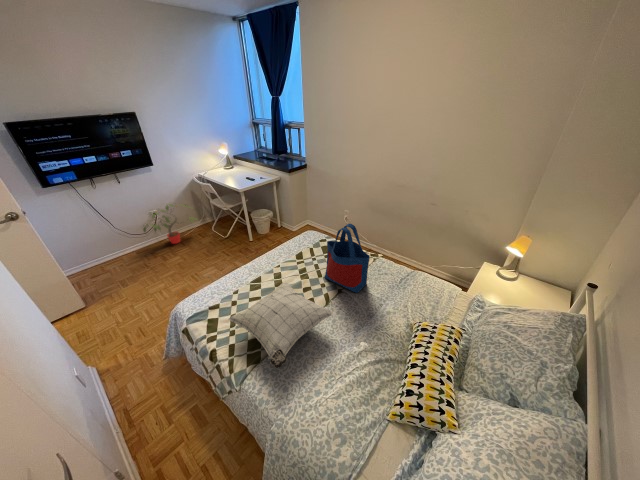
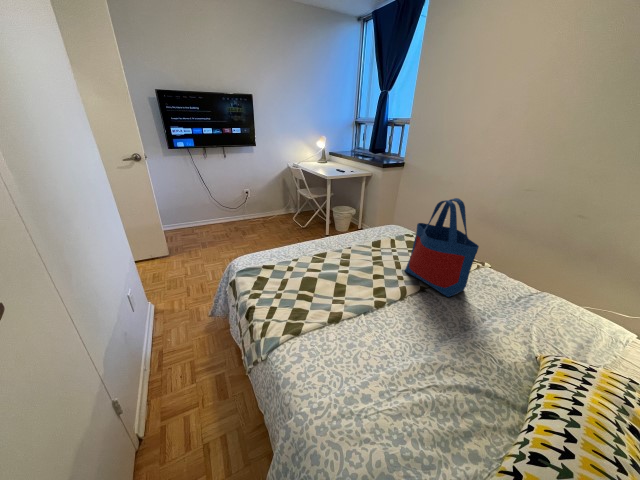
potted plant: present [143,204,196,244] -> none [231,184,282,225]
pillow: present [229,282,333,368] -> none [277,257,411,344]

